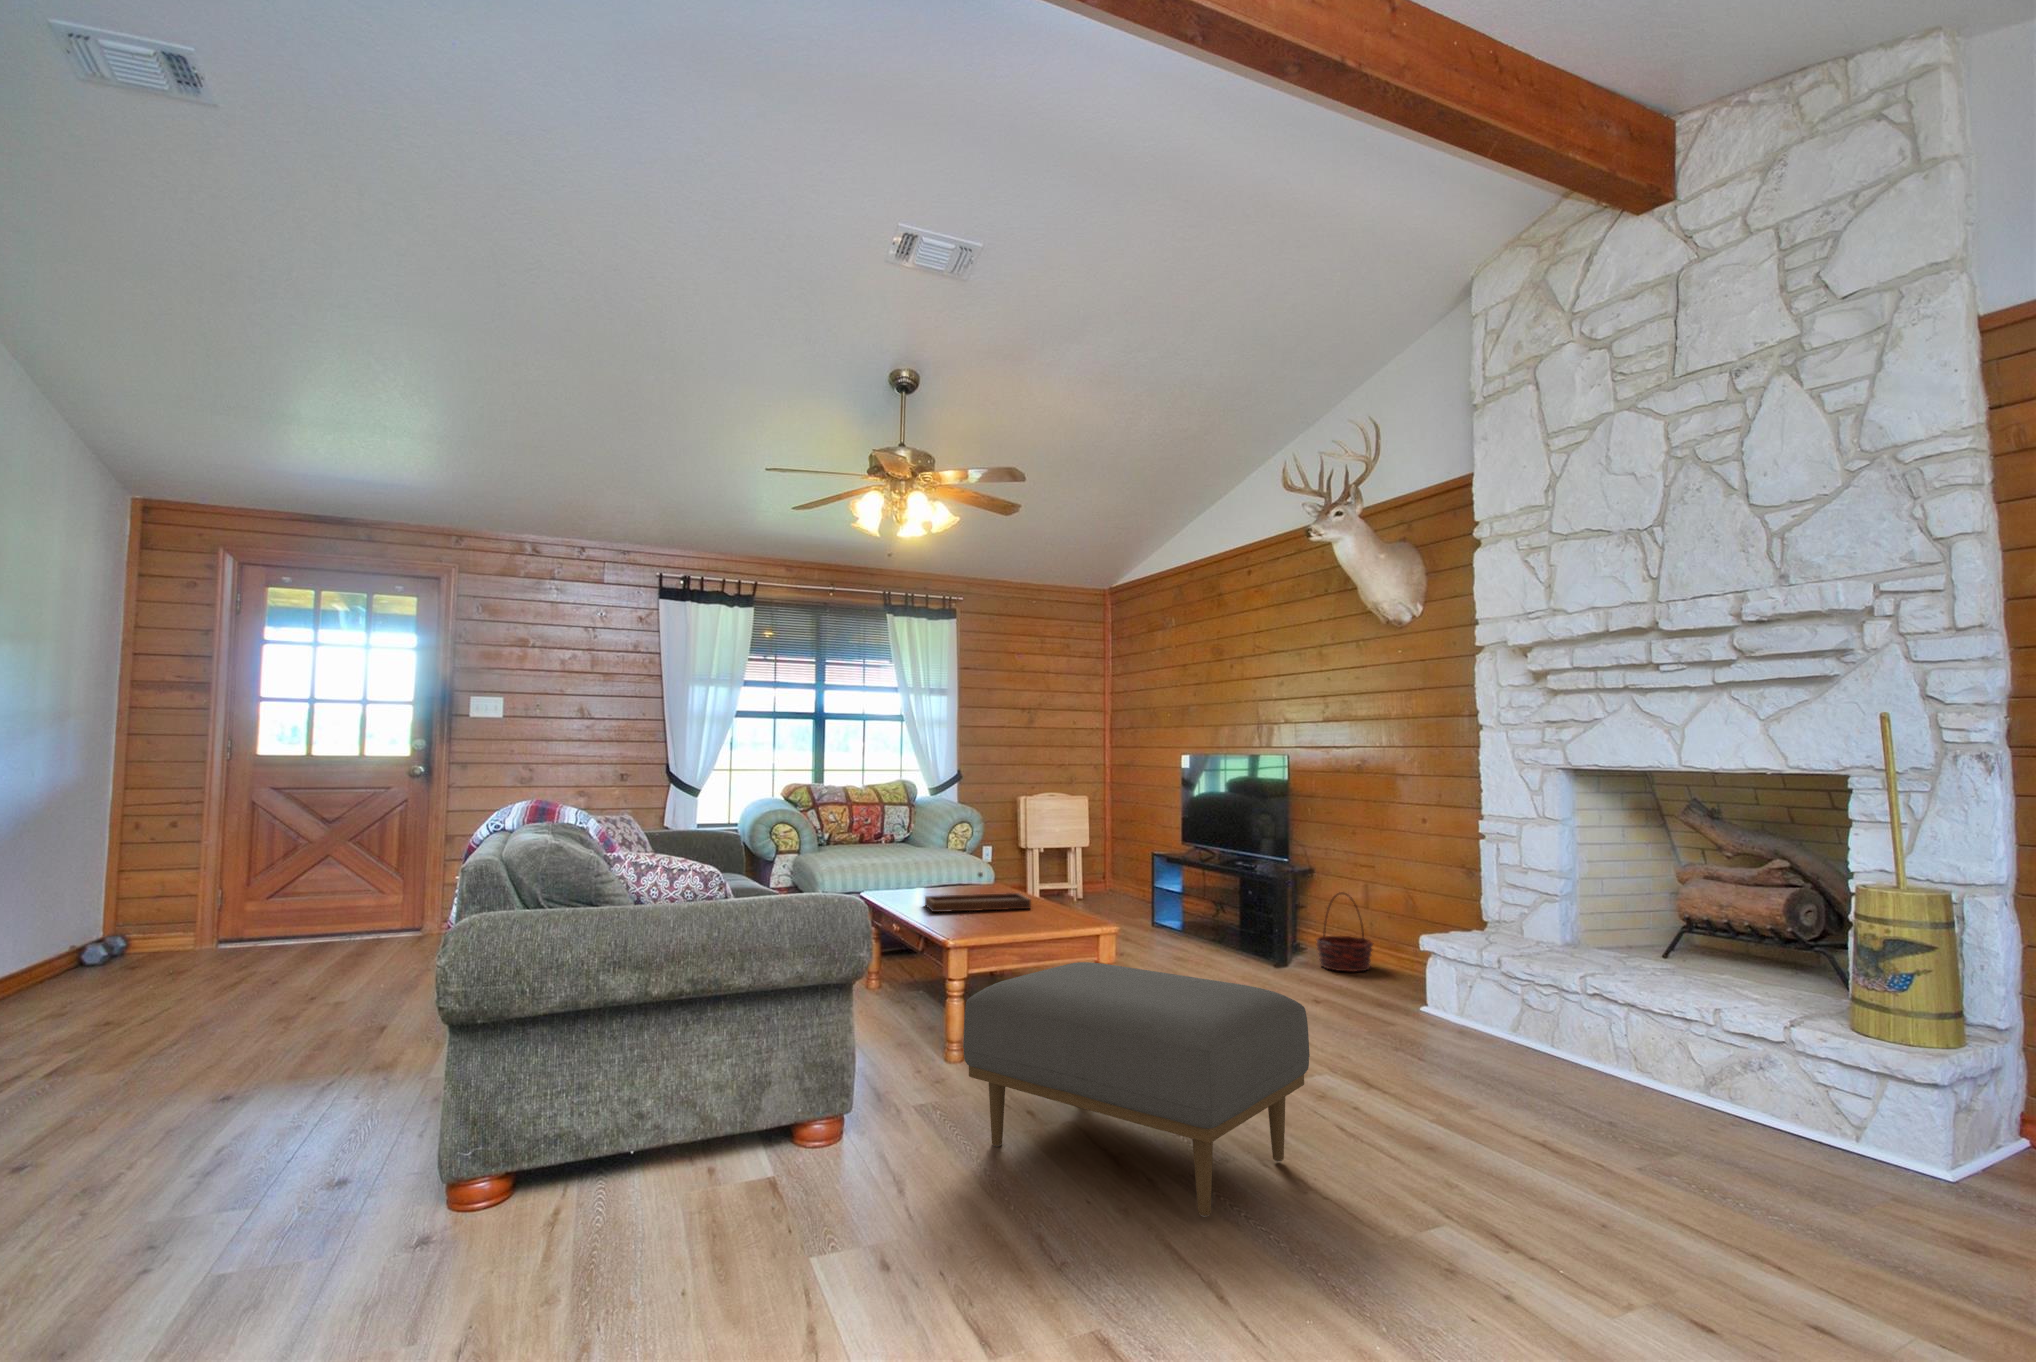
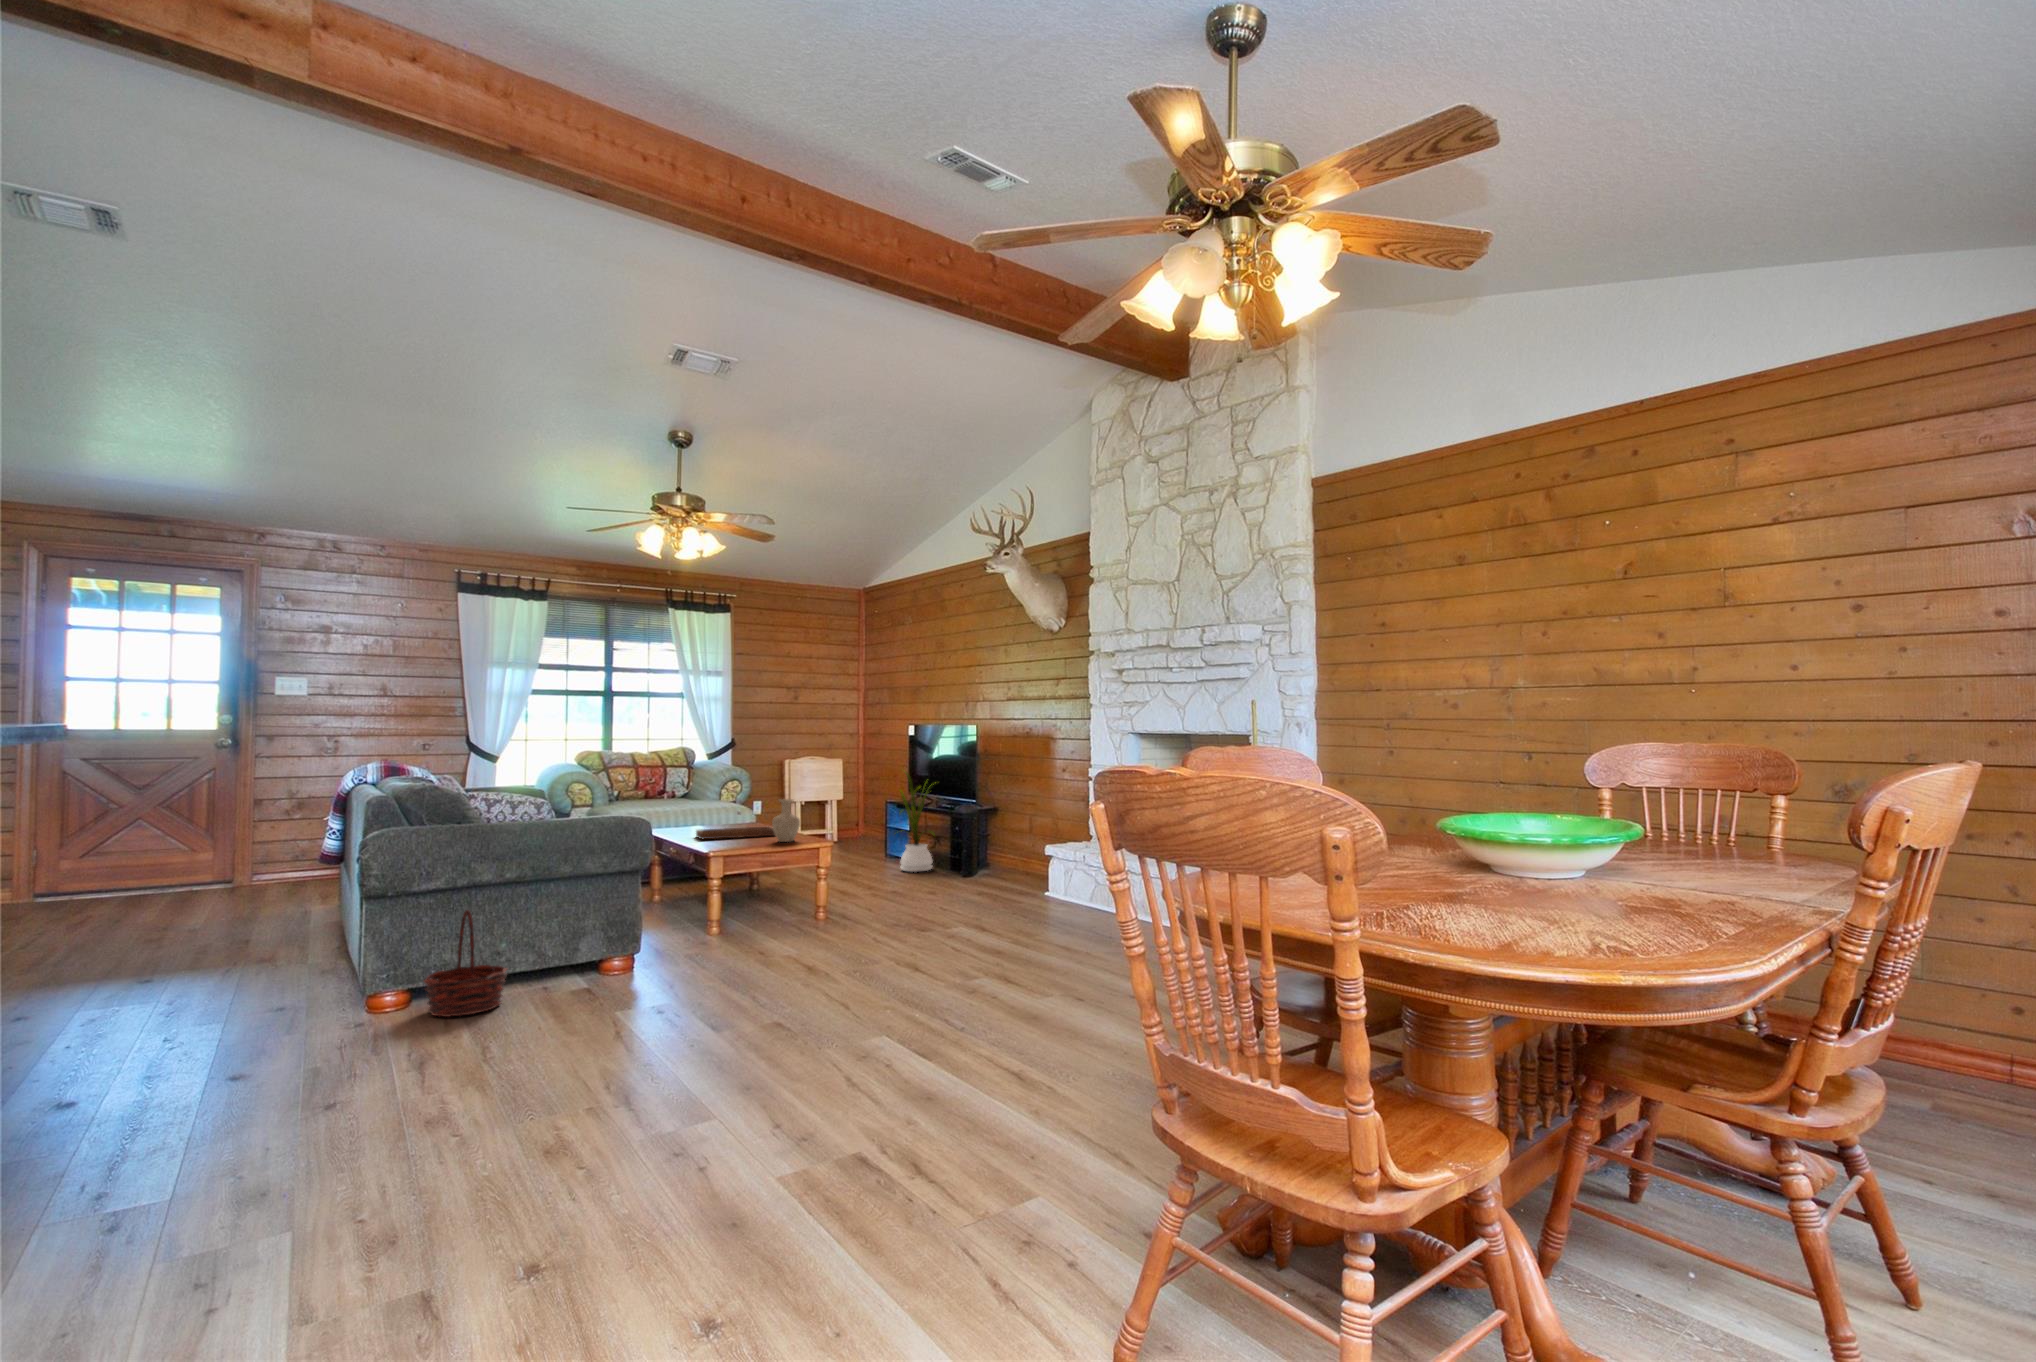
house plant: none [1169,812,1234,953] -> present [900,773,936,872]
vase: none [1029,860,1068,923] -> present [772,799,800,842]
basket: present [1316,892,1373,971] -> present [424,910,507,1017]
ottoman: present [963,962,1310,1217] -> none [715,858,927,981]

